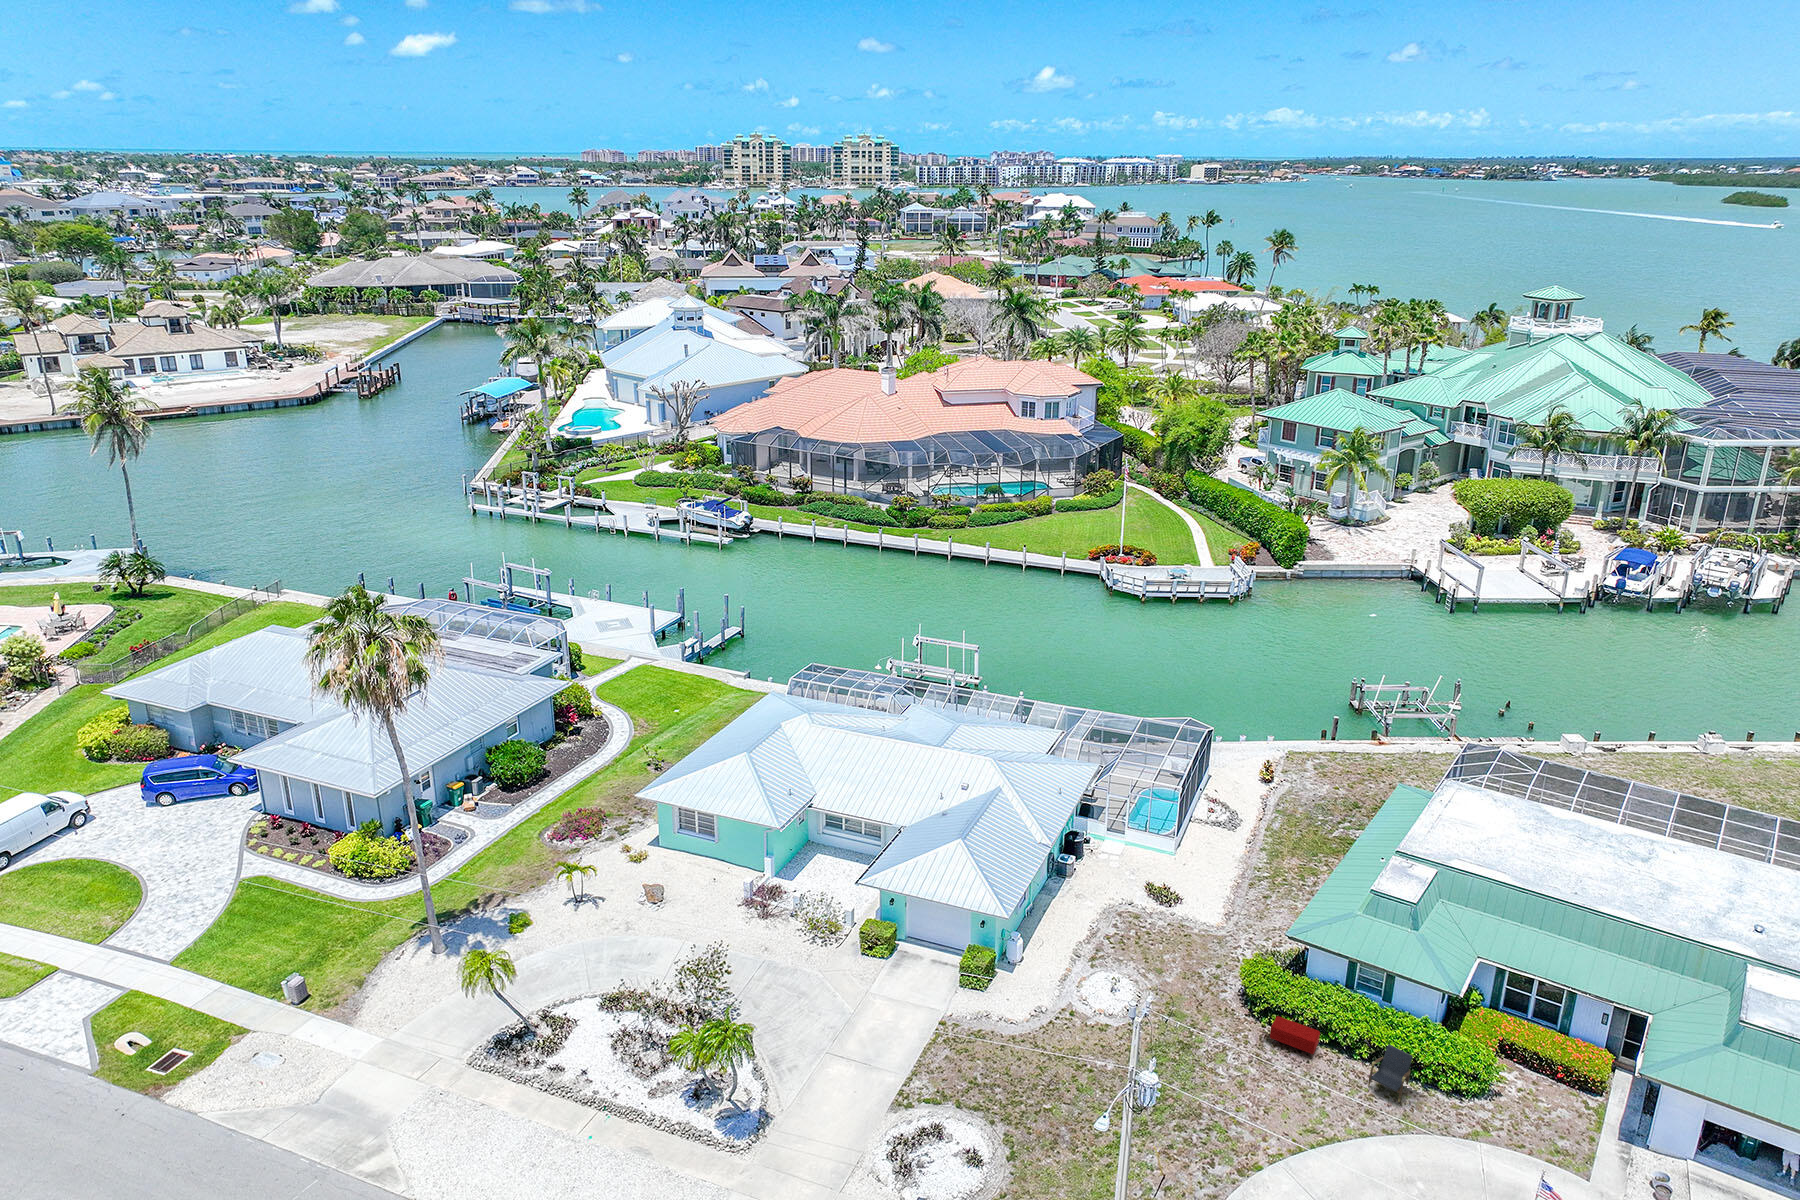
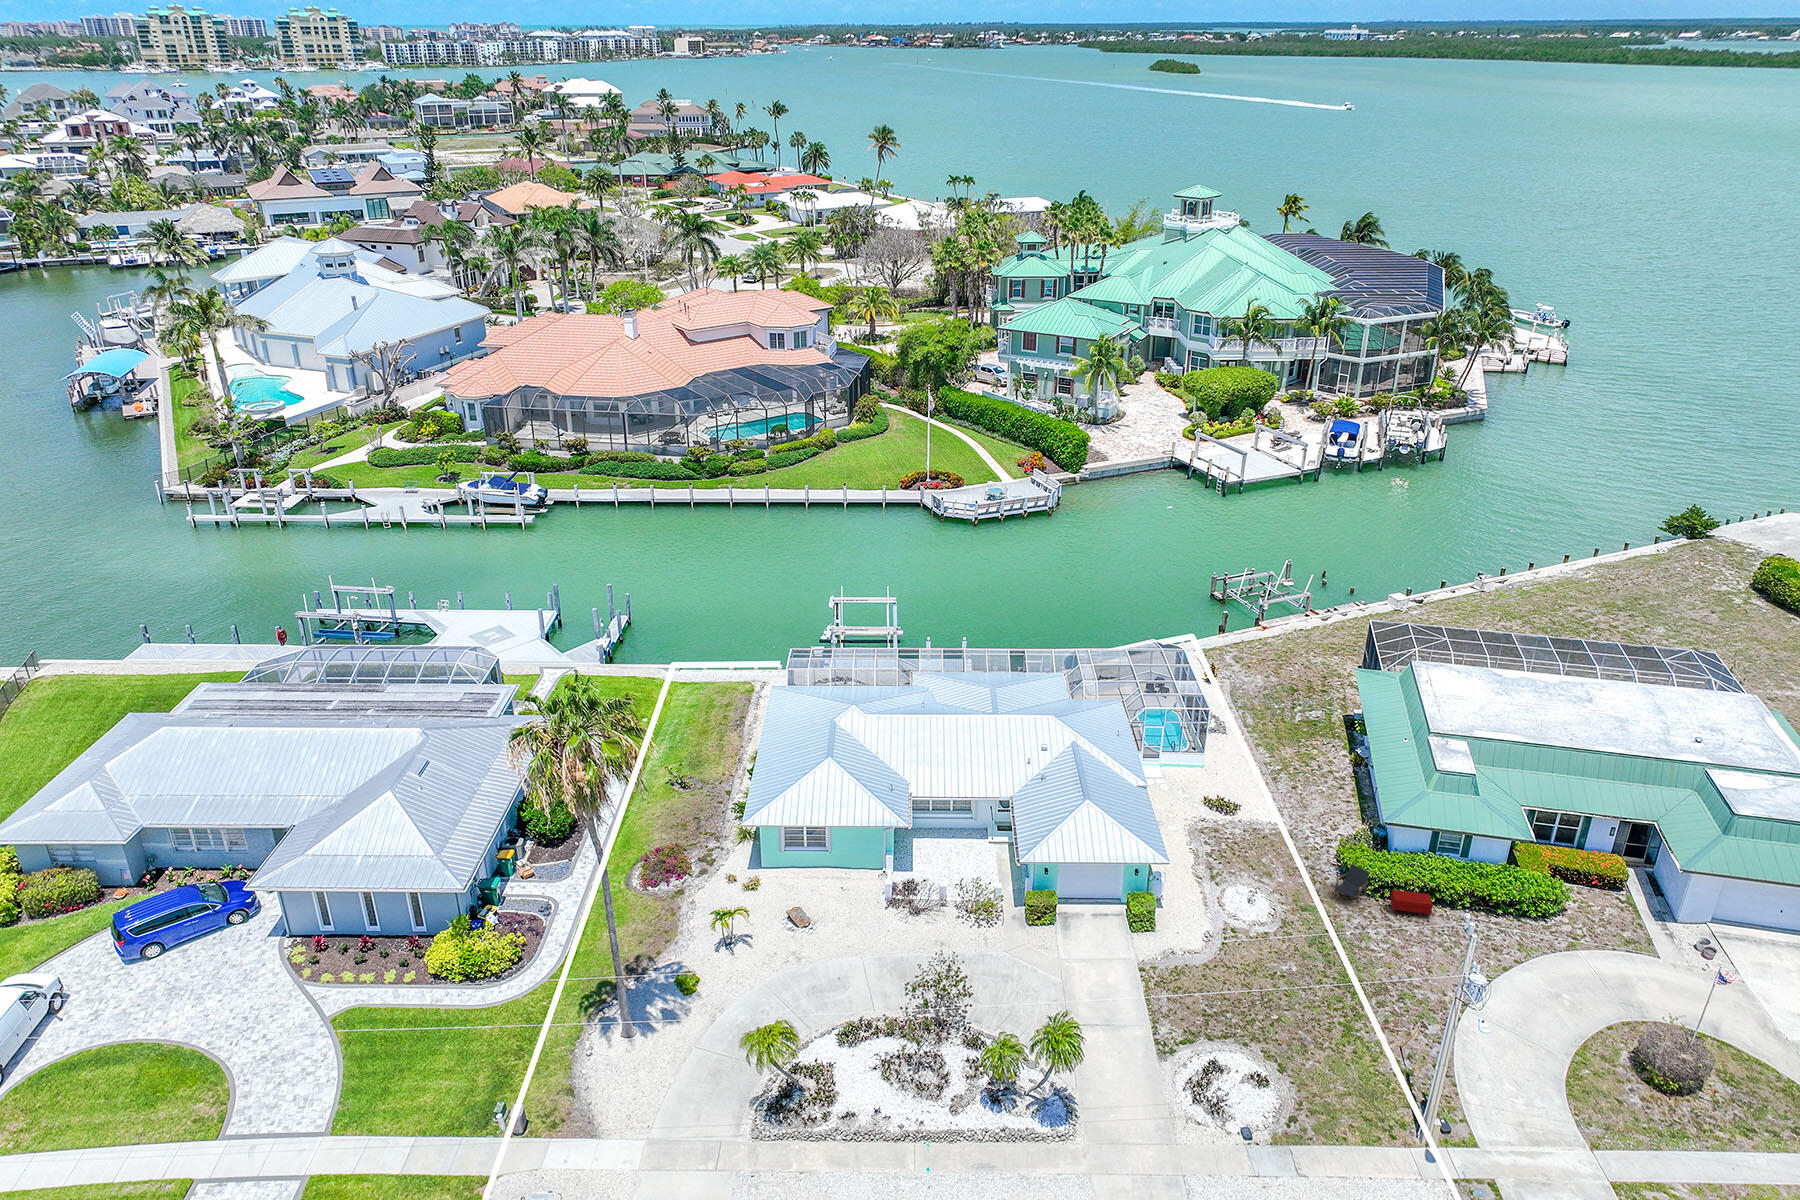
lounge chair: present [1368,1044,1413,1102] -> present [1334,864,1370,906]

